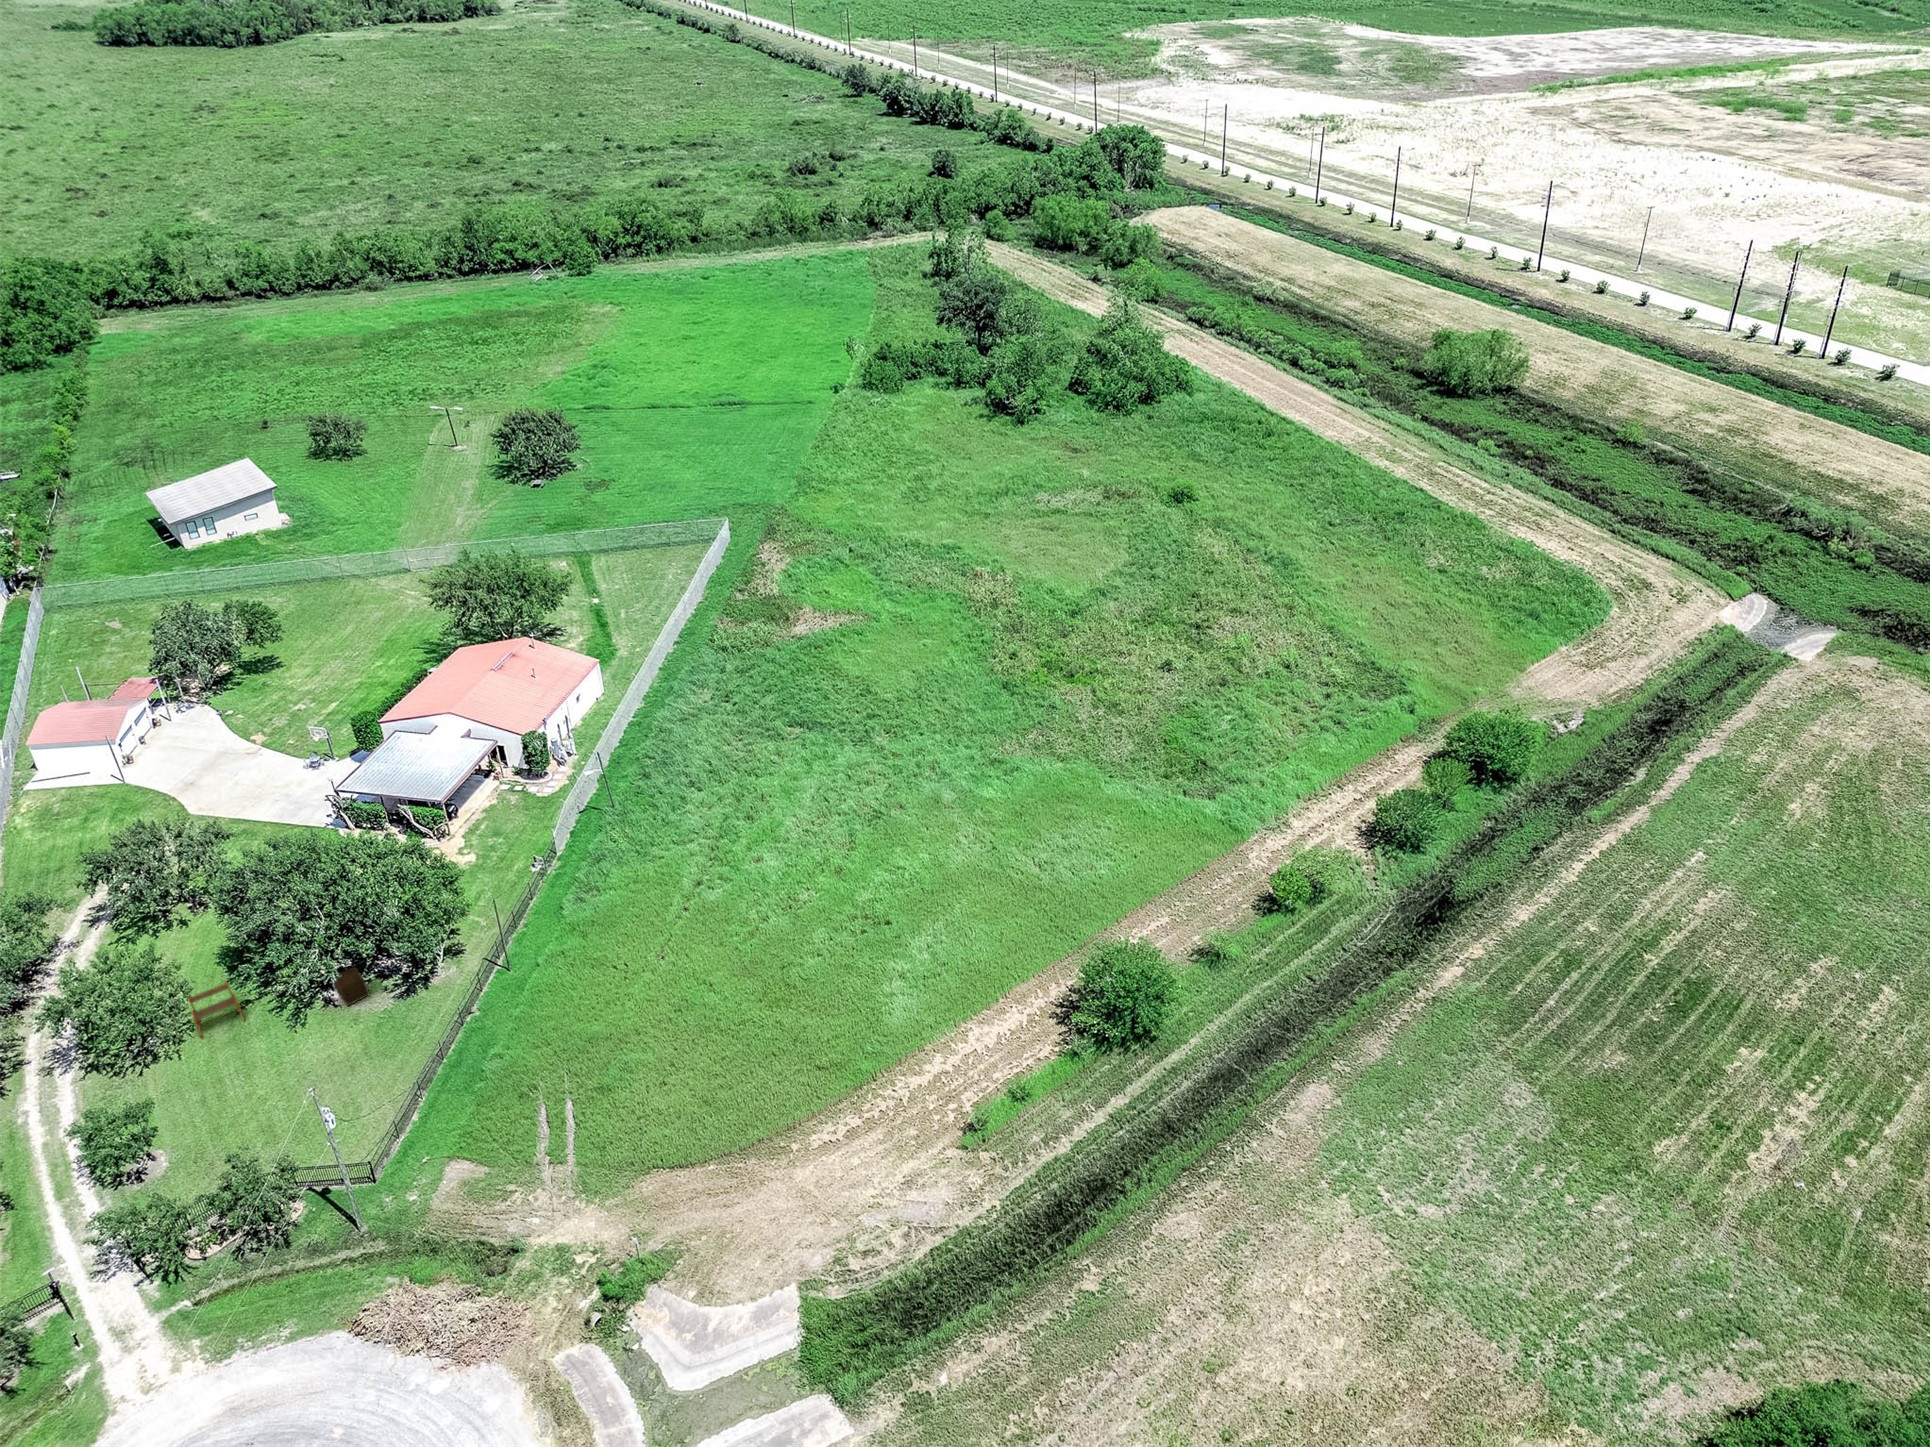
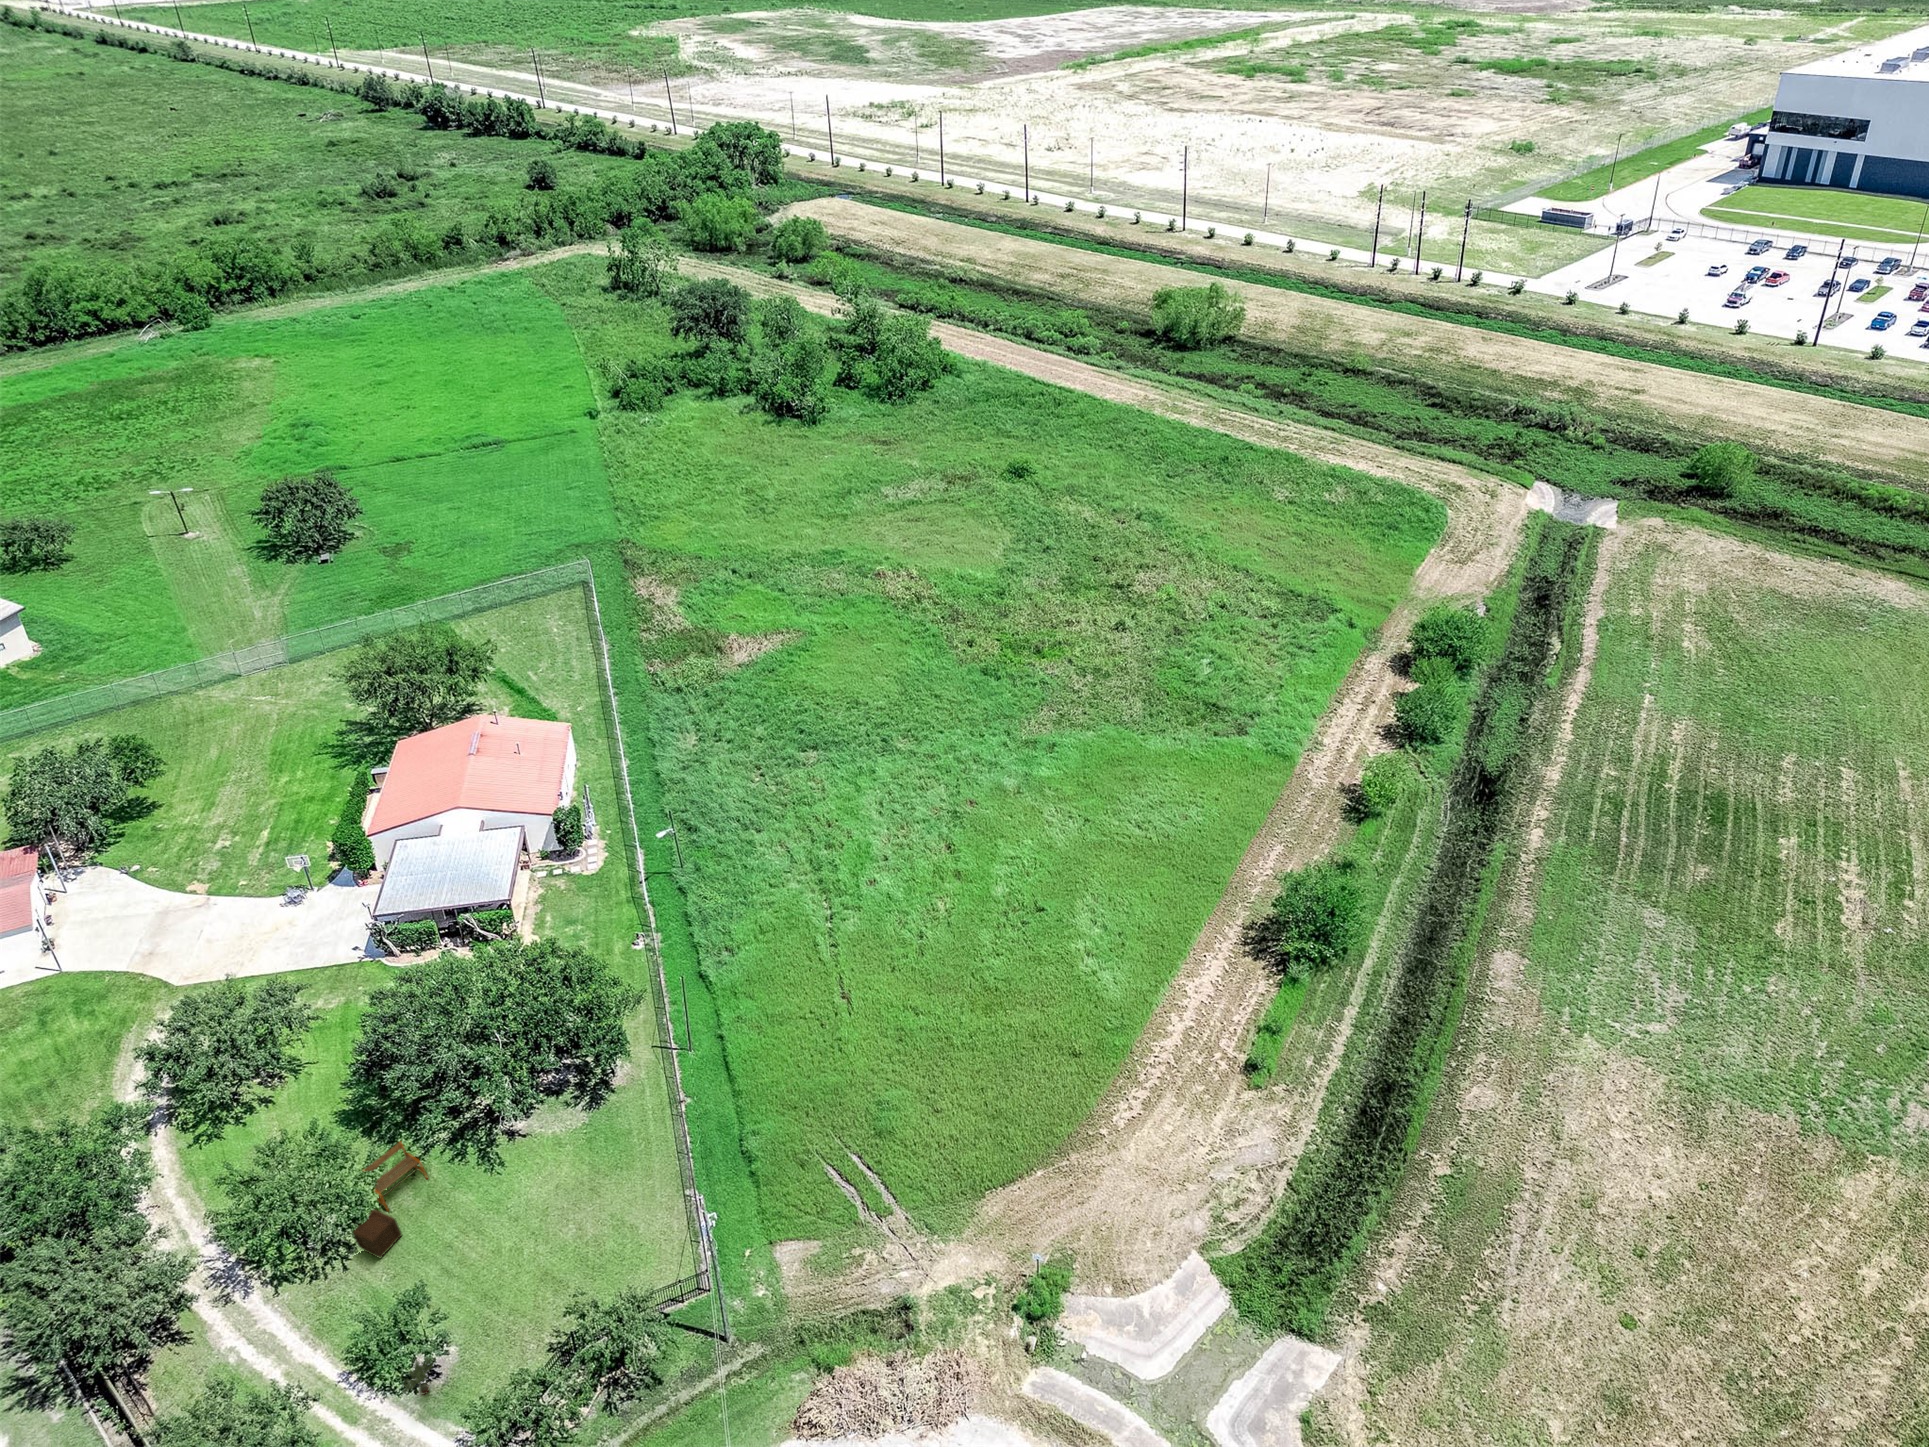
wooden crate: present [332,968,370,1006] -> present [353,1209,402,1258]
potted tree: none [112,1156,144,1188] -> present [403,1358,433,1395]

